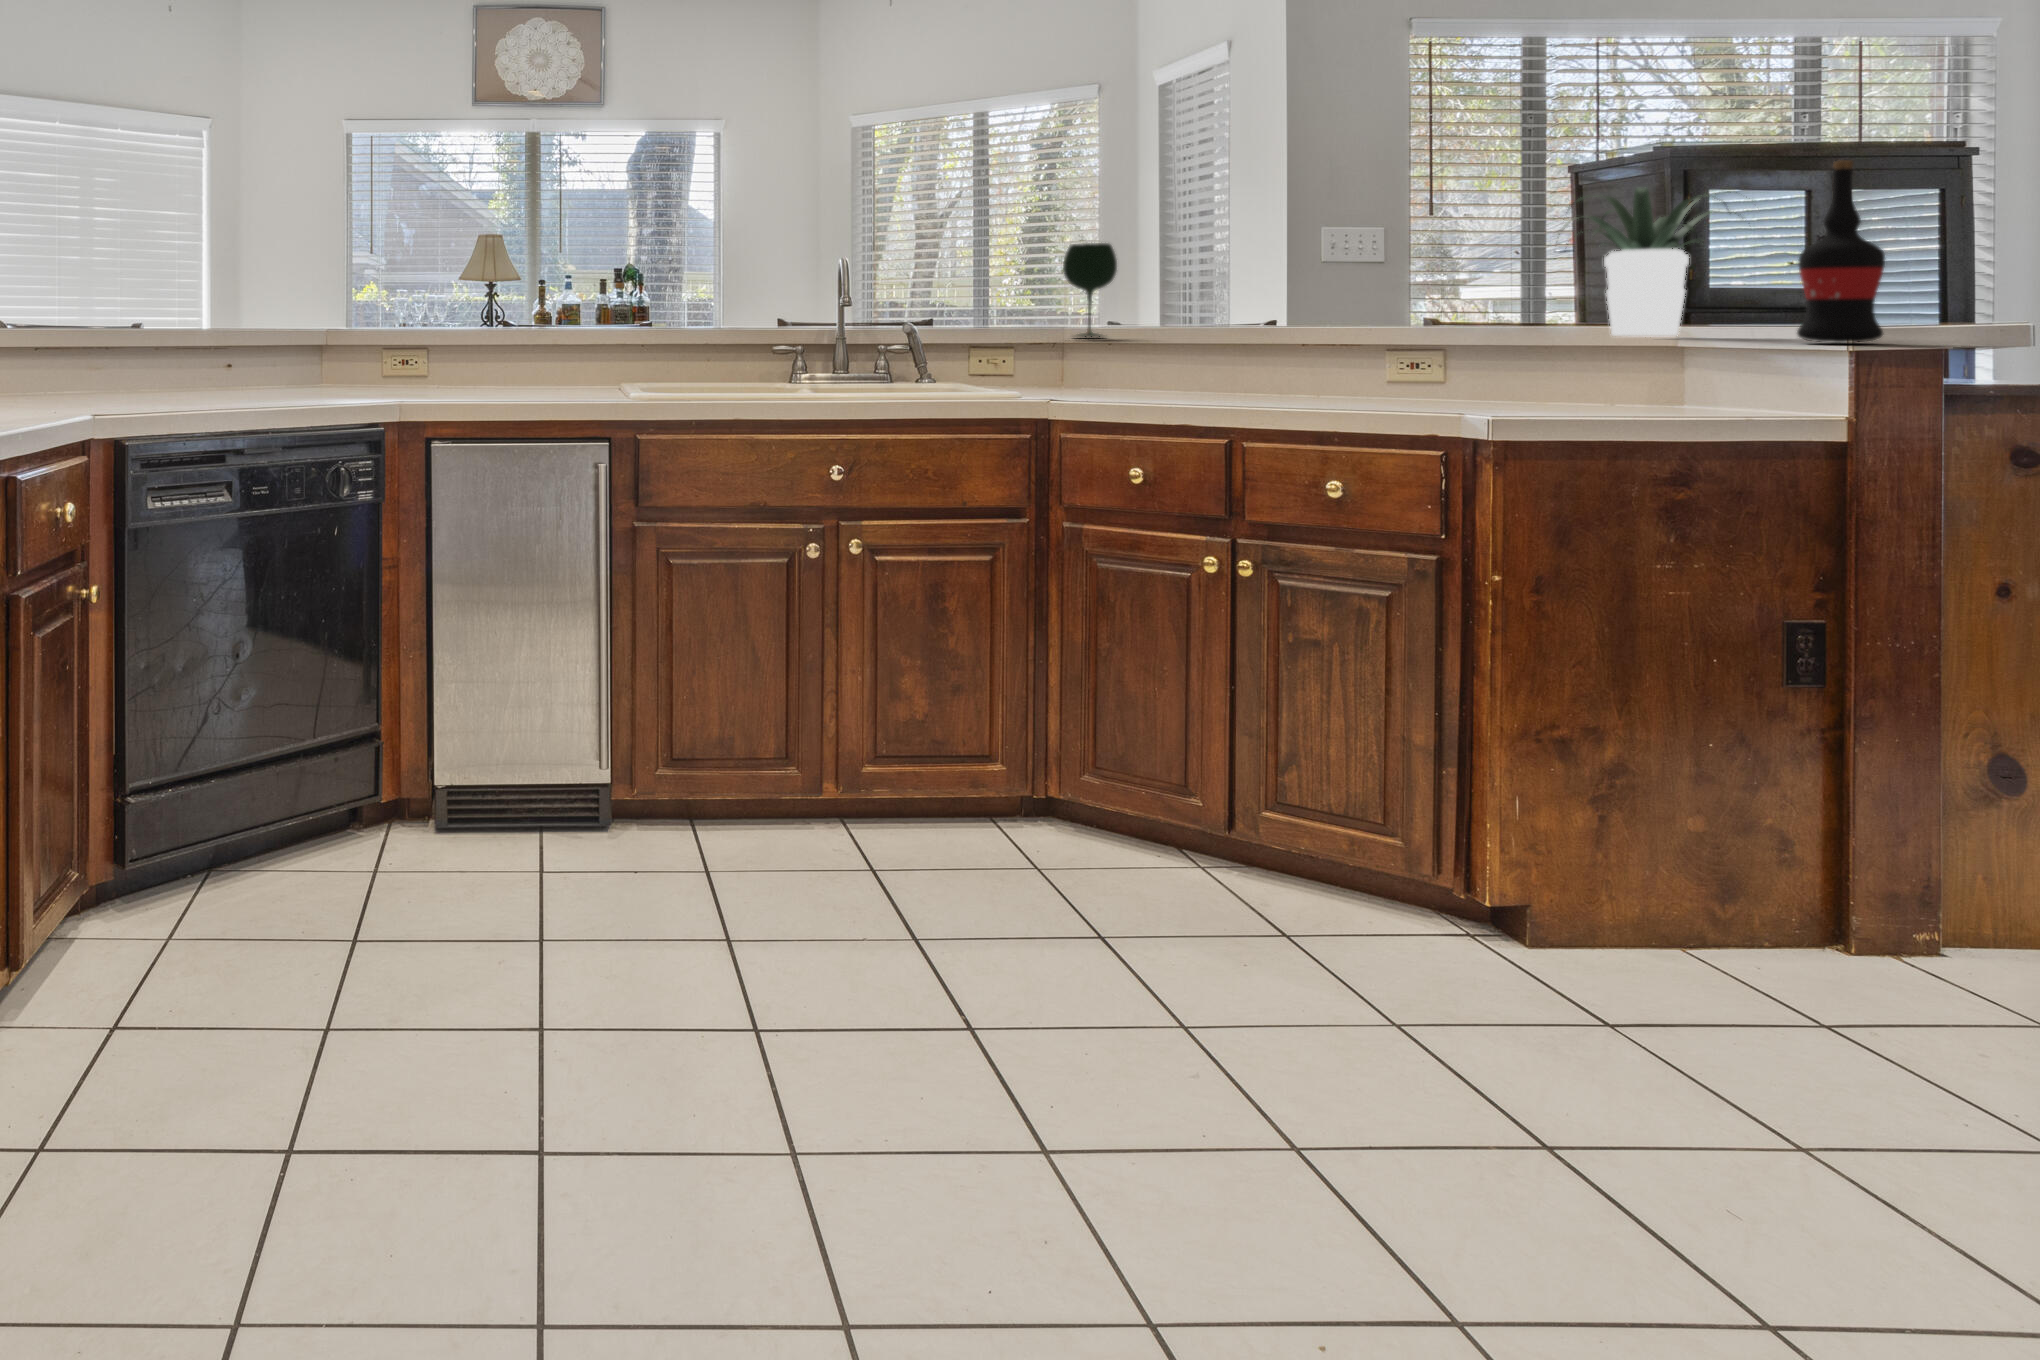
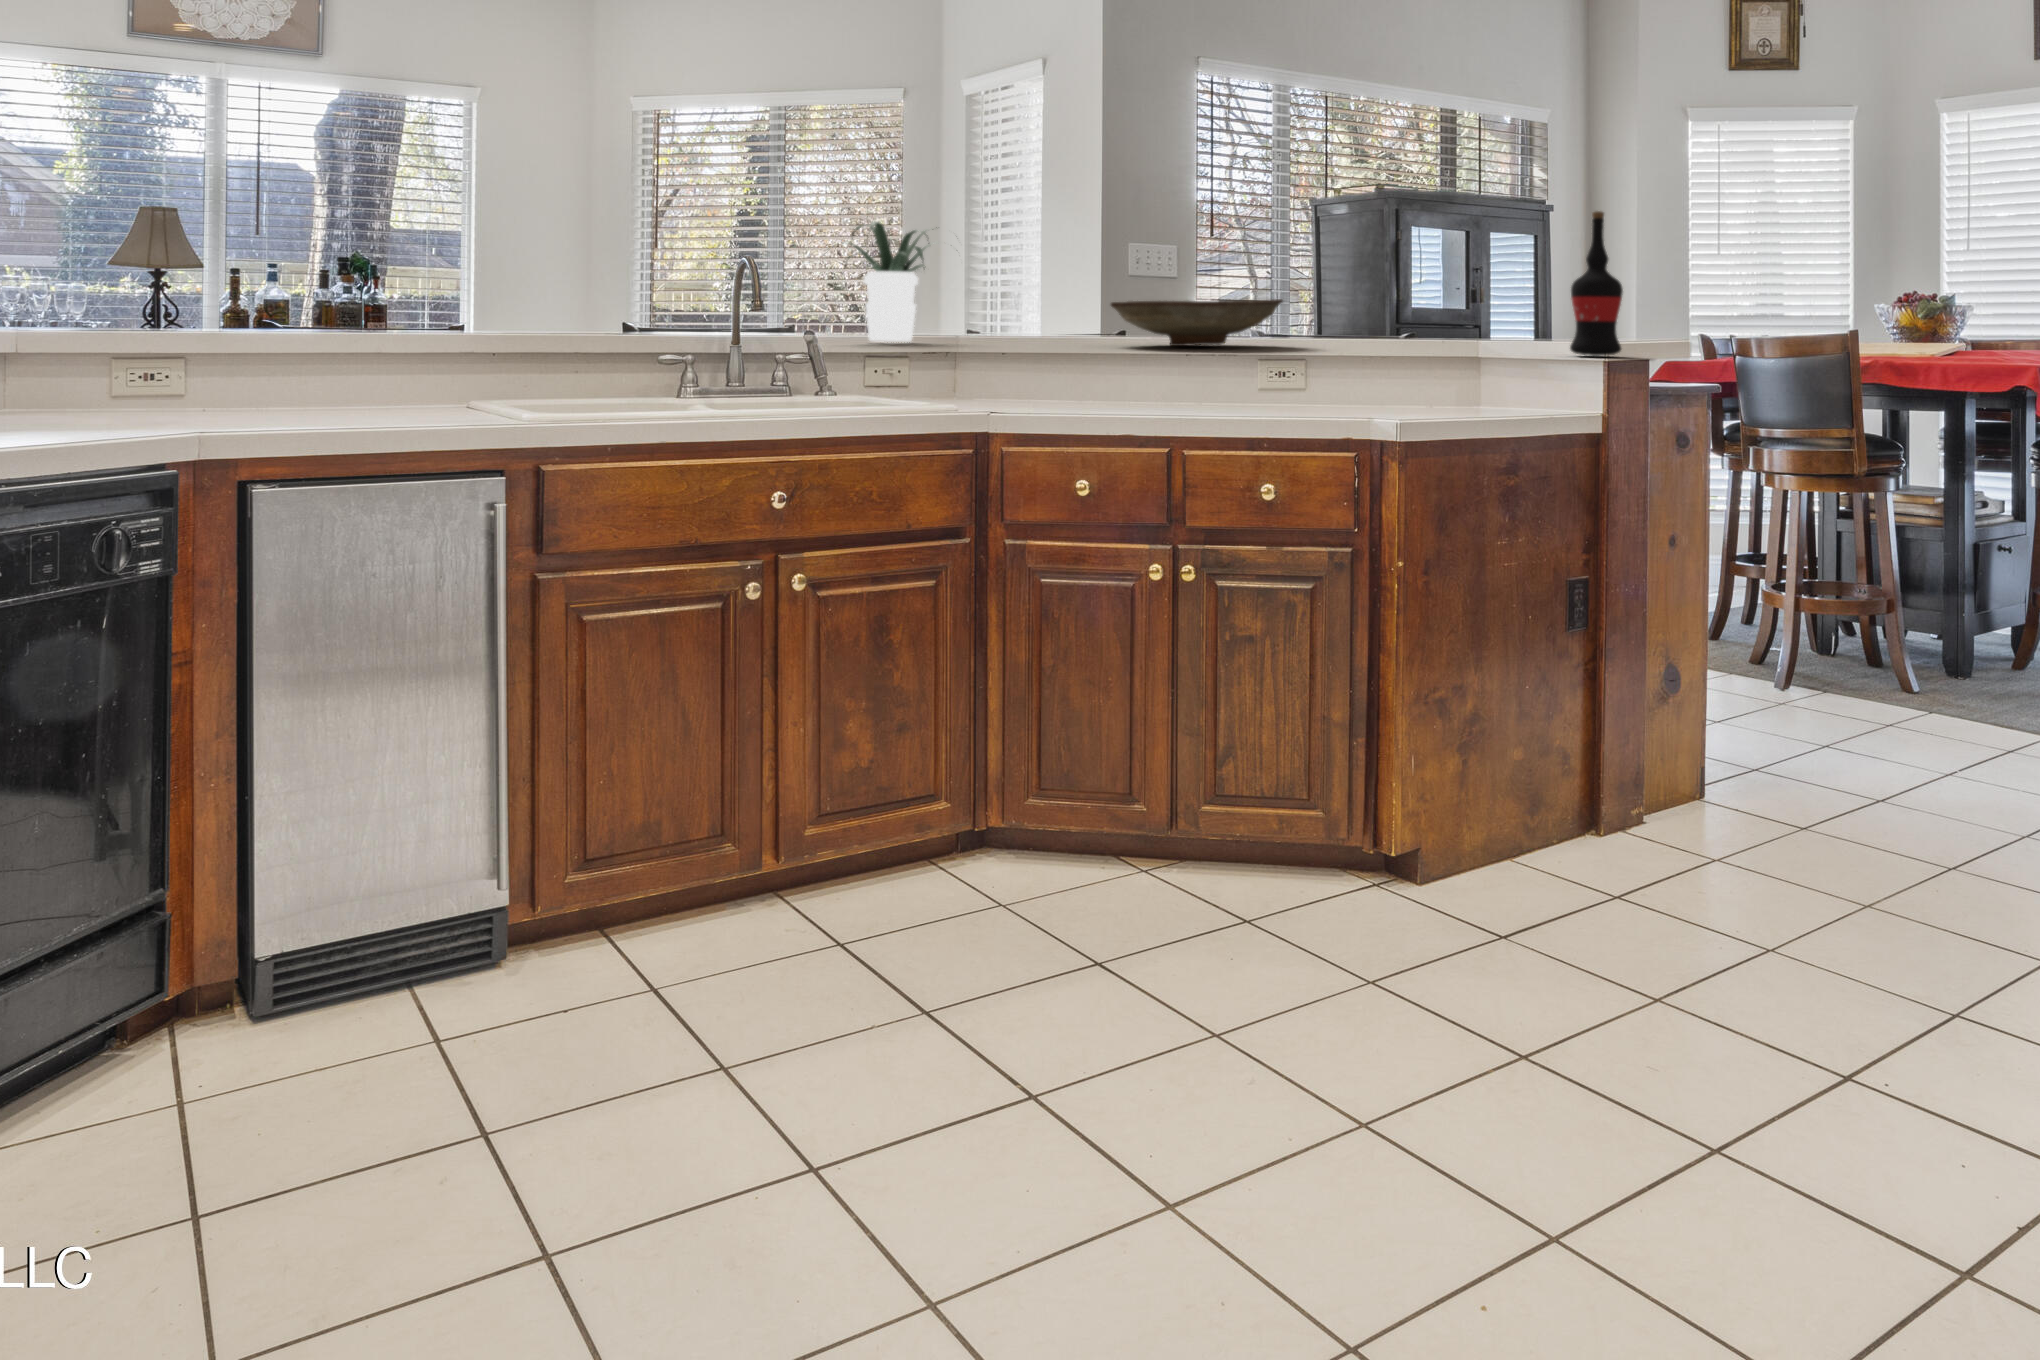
potted plant: present [1564,188,1739,336] -> present [826,222,933,342]
wine glass: present [1063,243,1117,337] -> none [985,248,1038,345]
decorative bowl: none [1195,284,1401,336] -> present [1111,299,1283,346]

